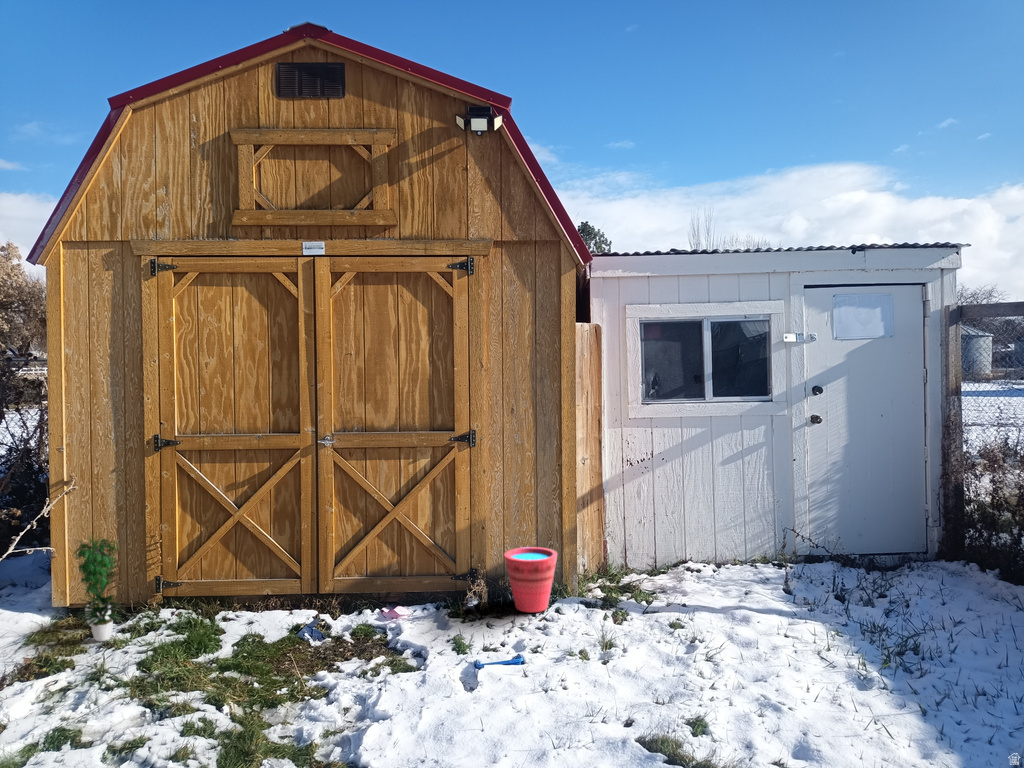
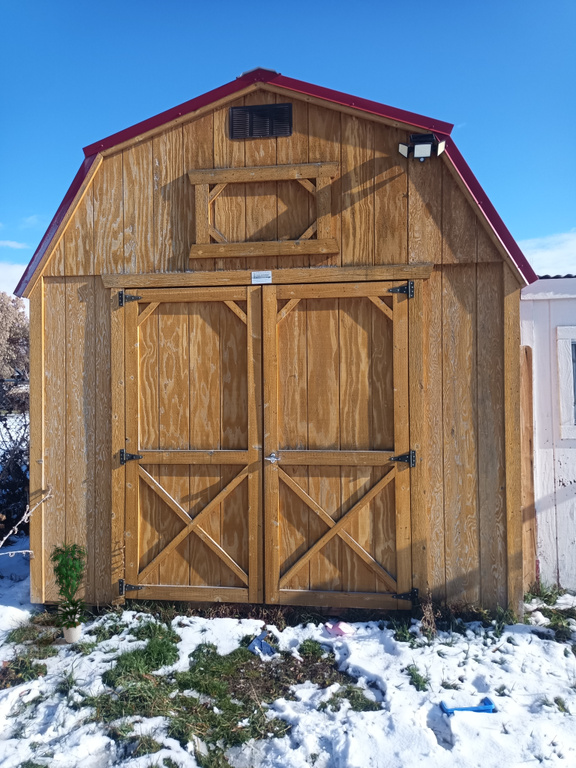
bucket: present [504,547,557,612] -> none [449,569,507,640]

